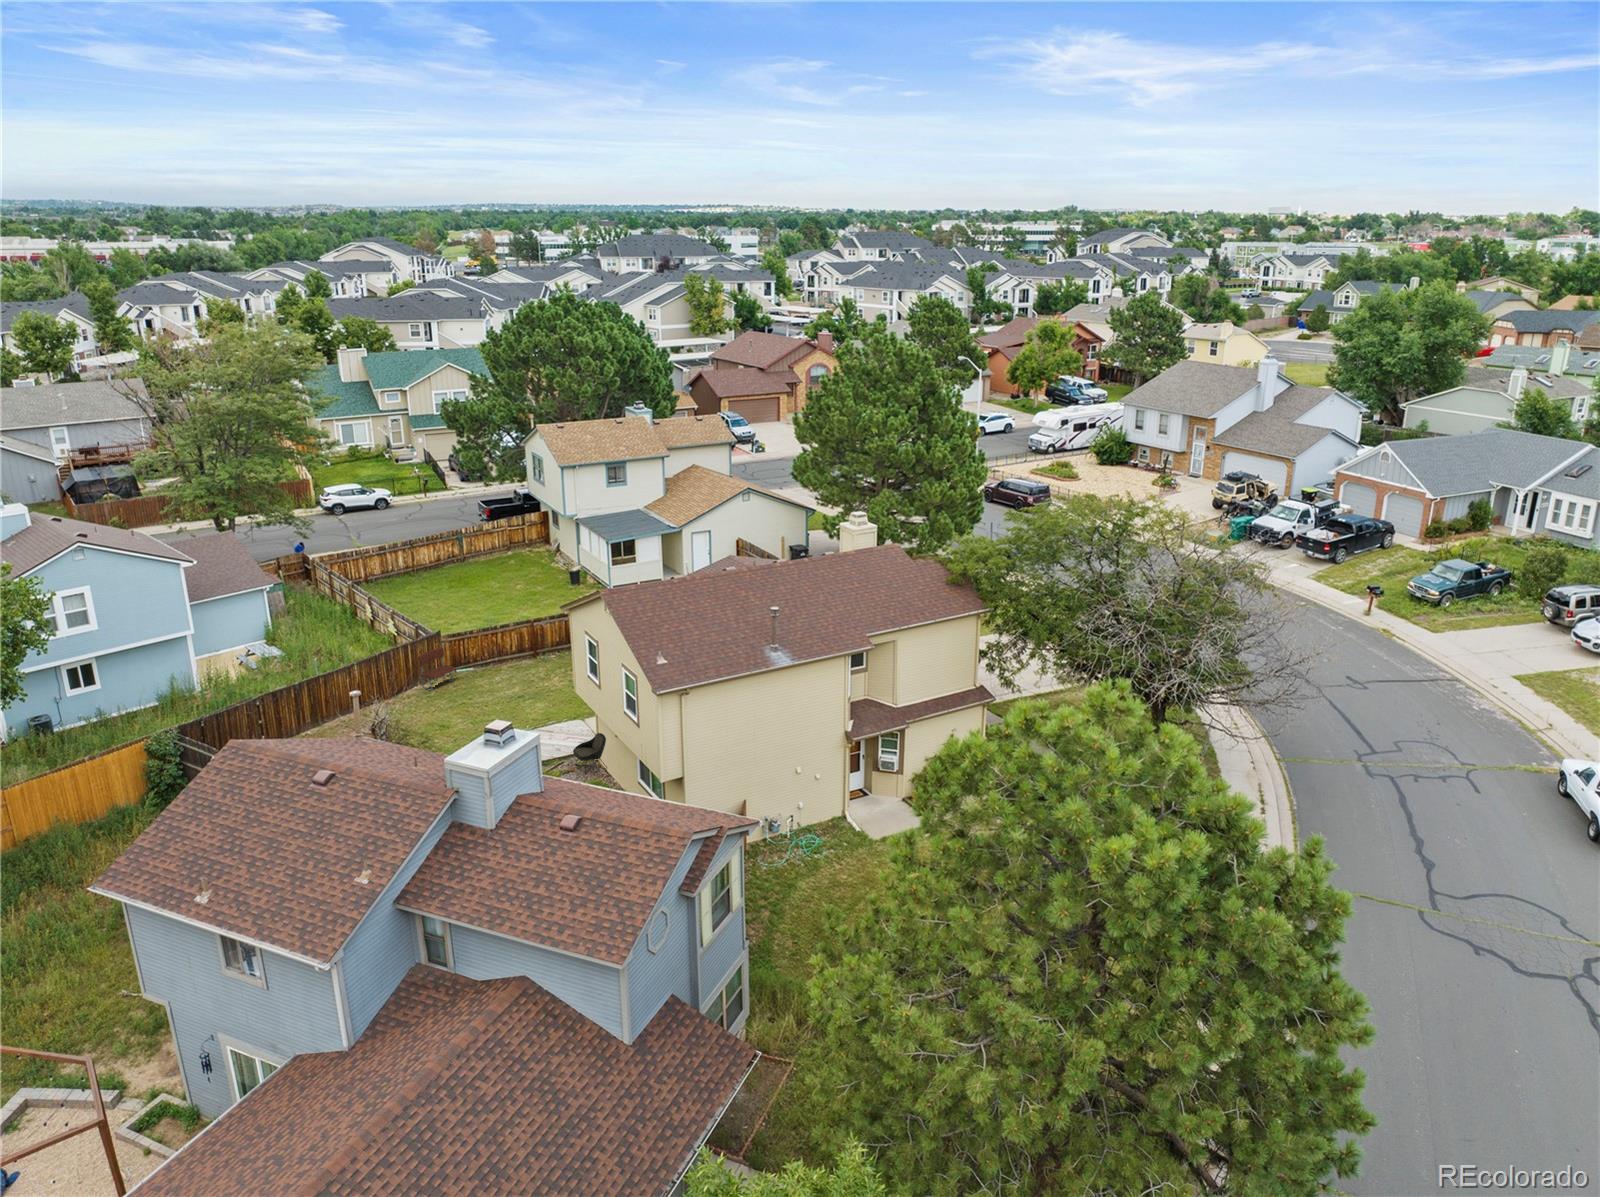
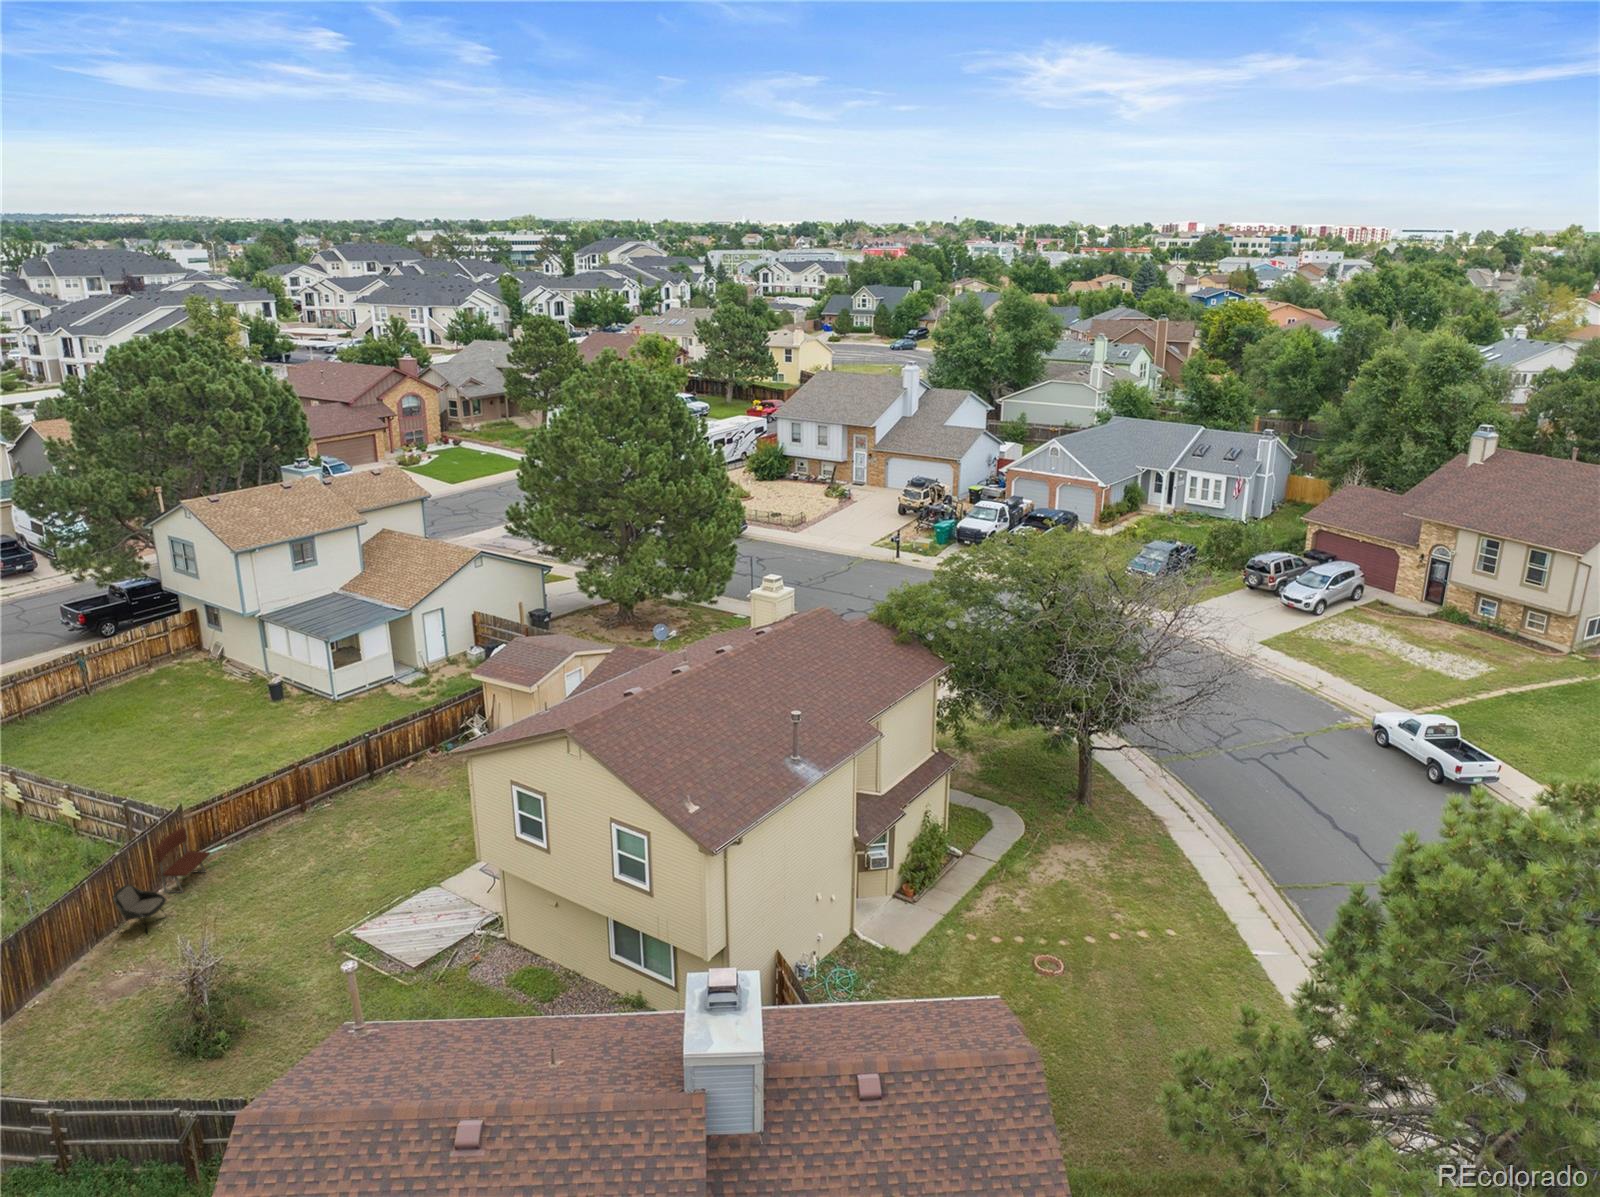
lounge chair: present [573,733,607,774] -> present [113,885,166,934]

